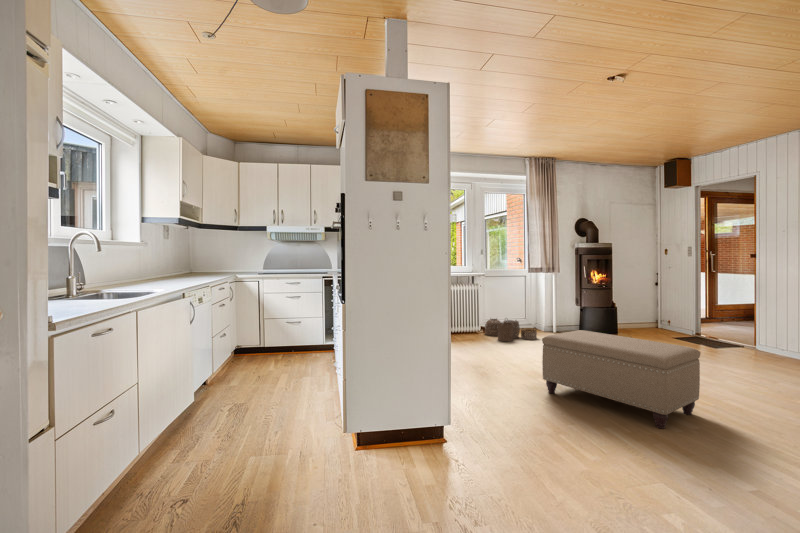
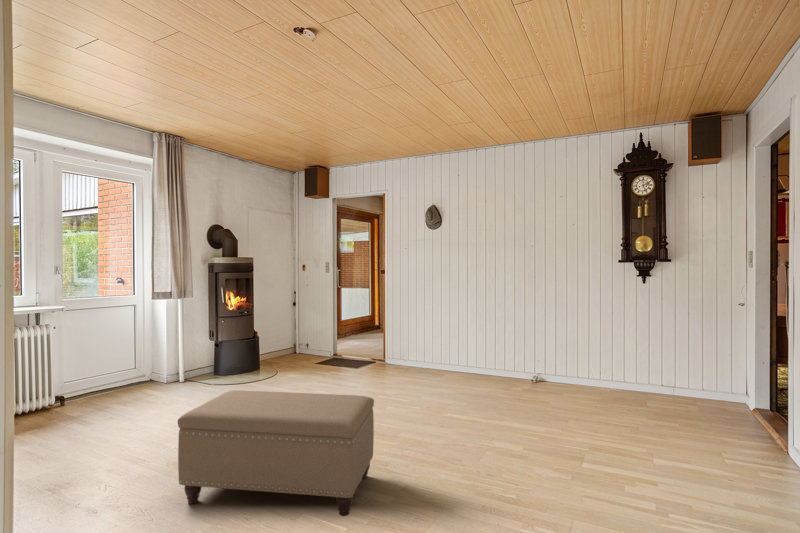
woven basket: present [485,319,537,341] -> none [63,373,156,413]

